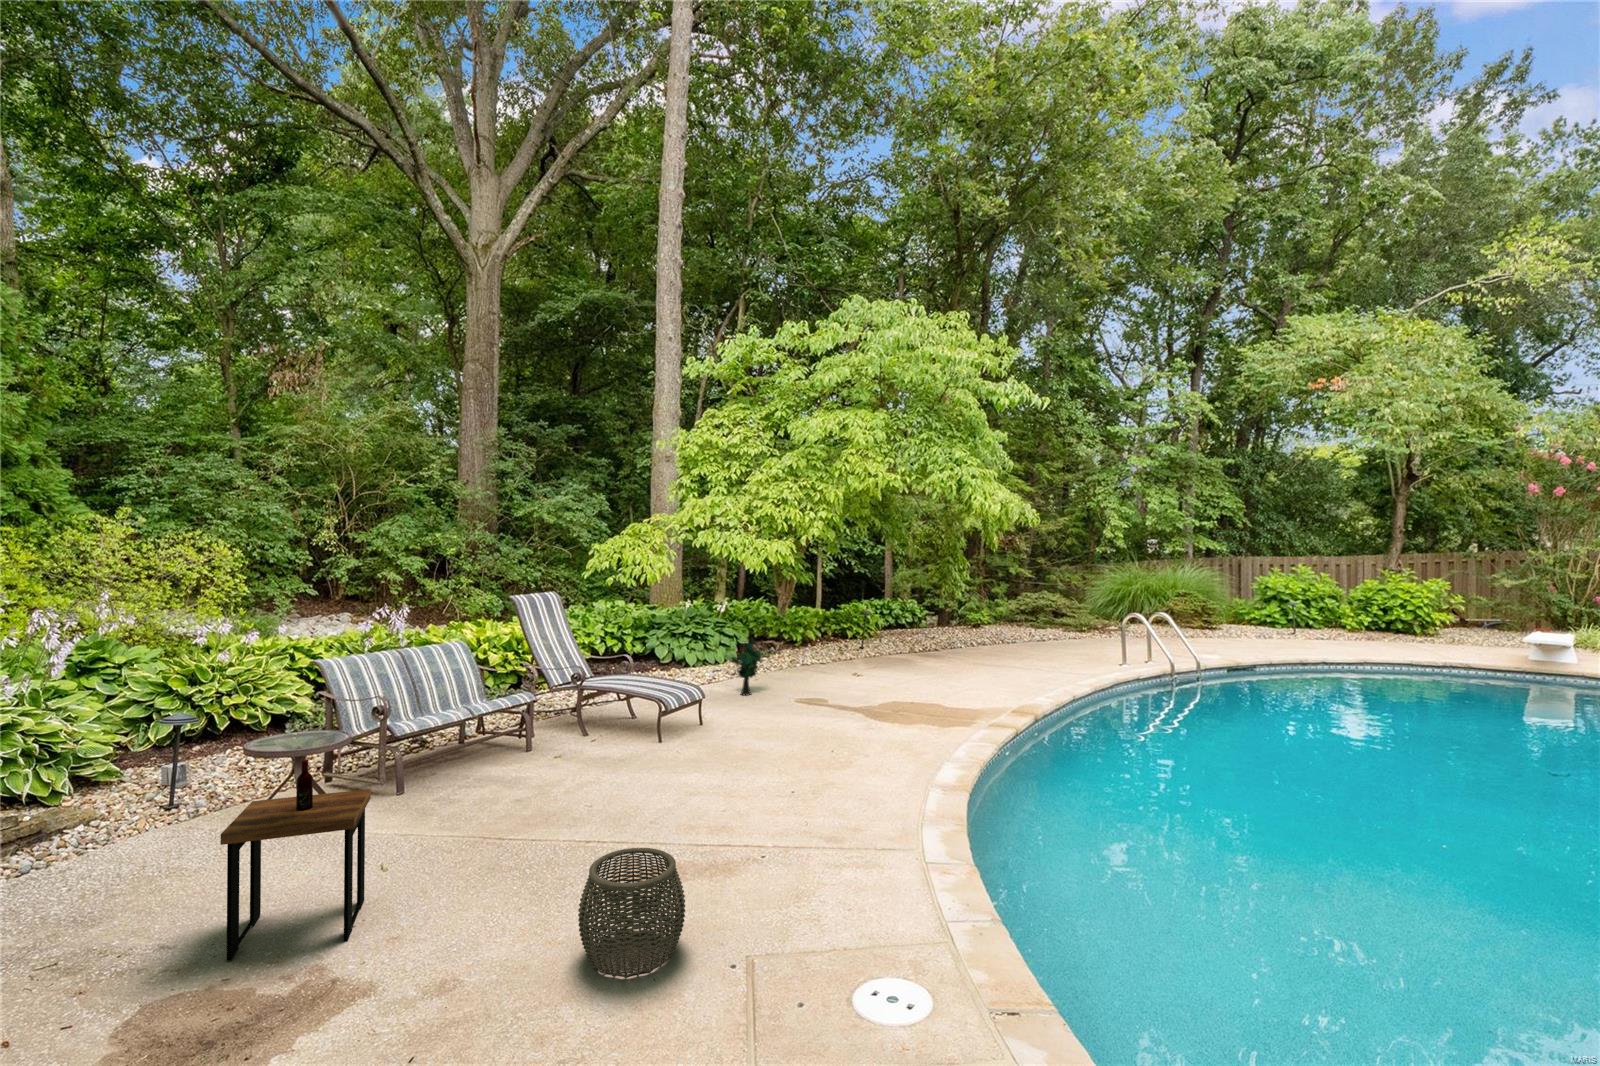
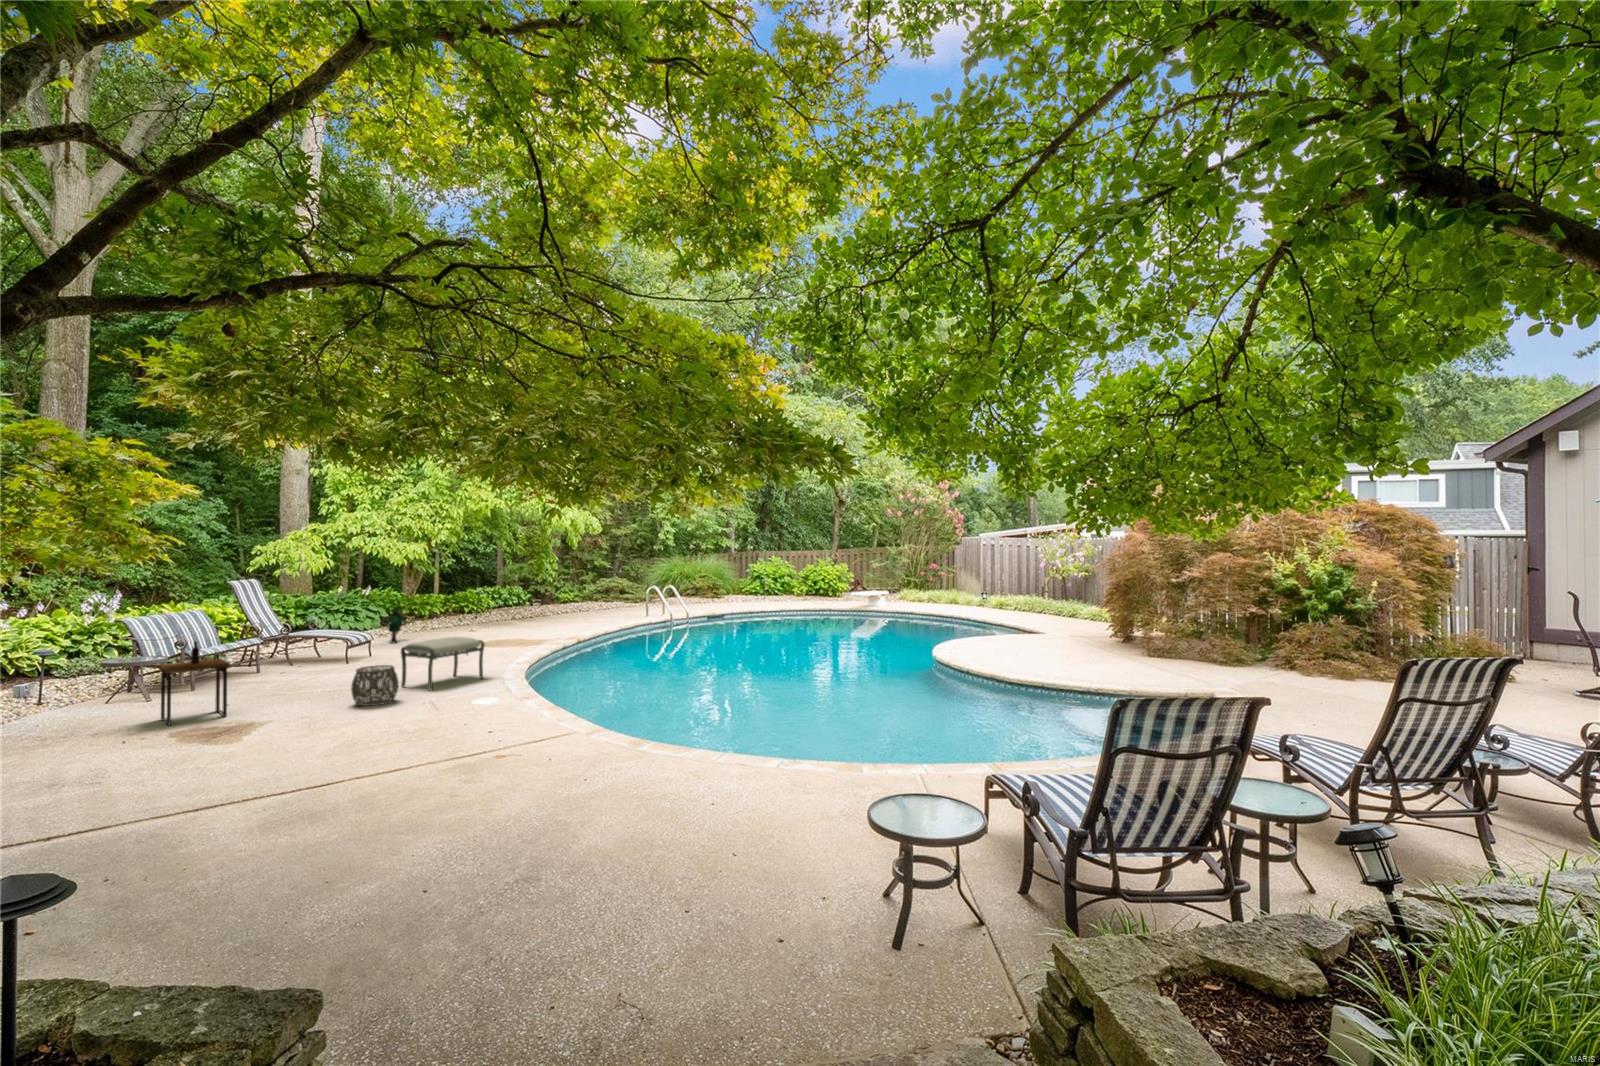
ottoman: none [710,753,882,906] -> present [401,637,484,690]

